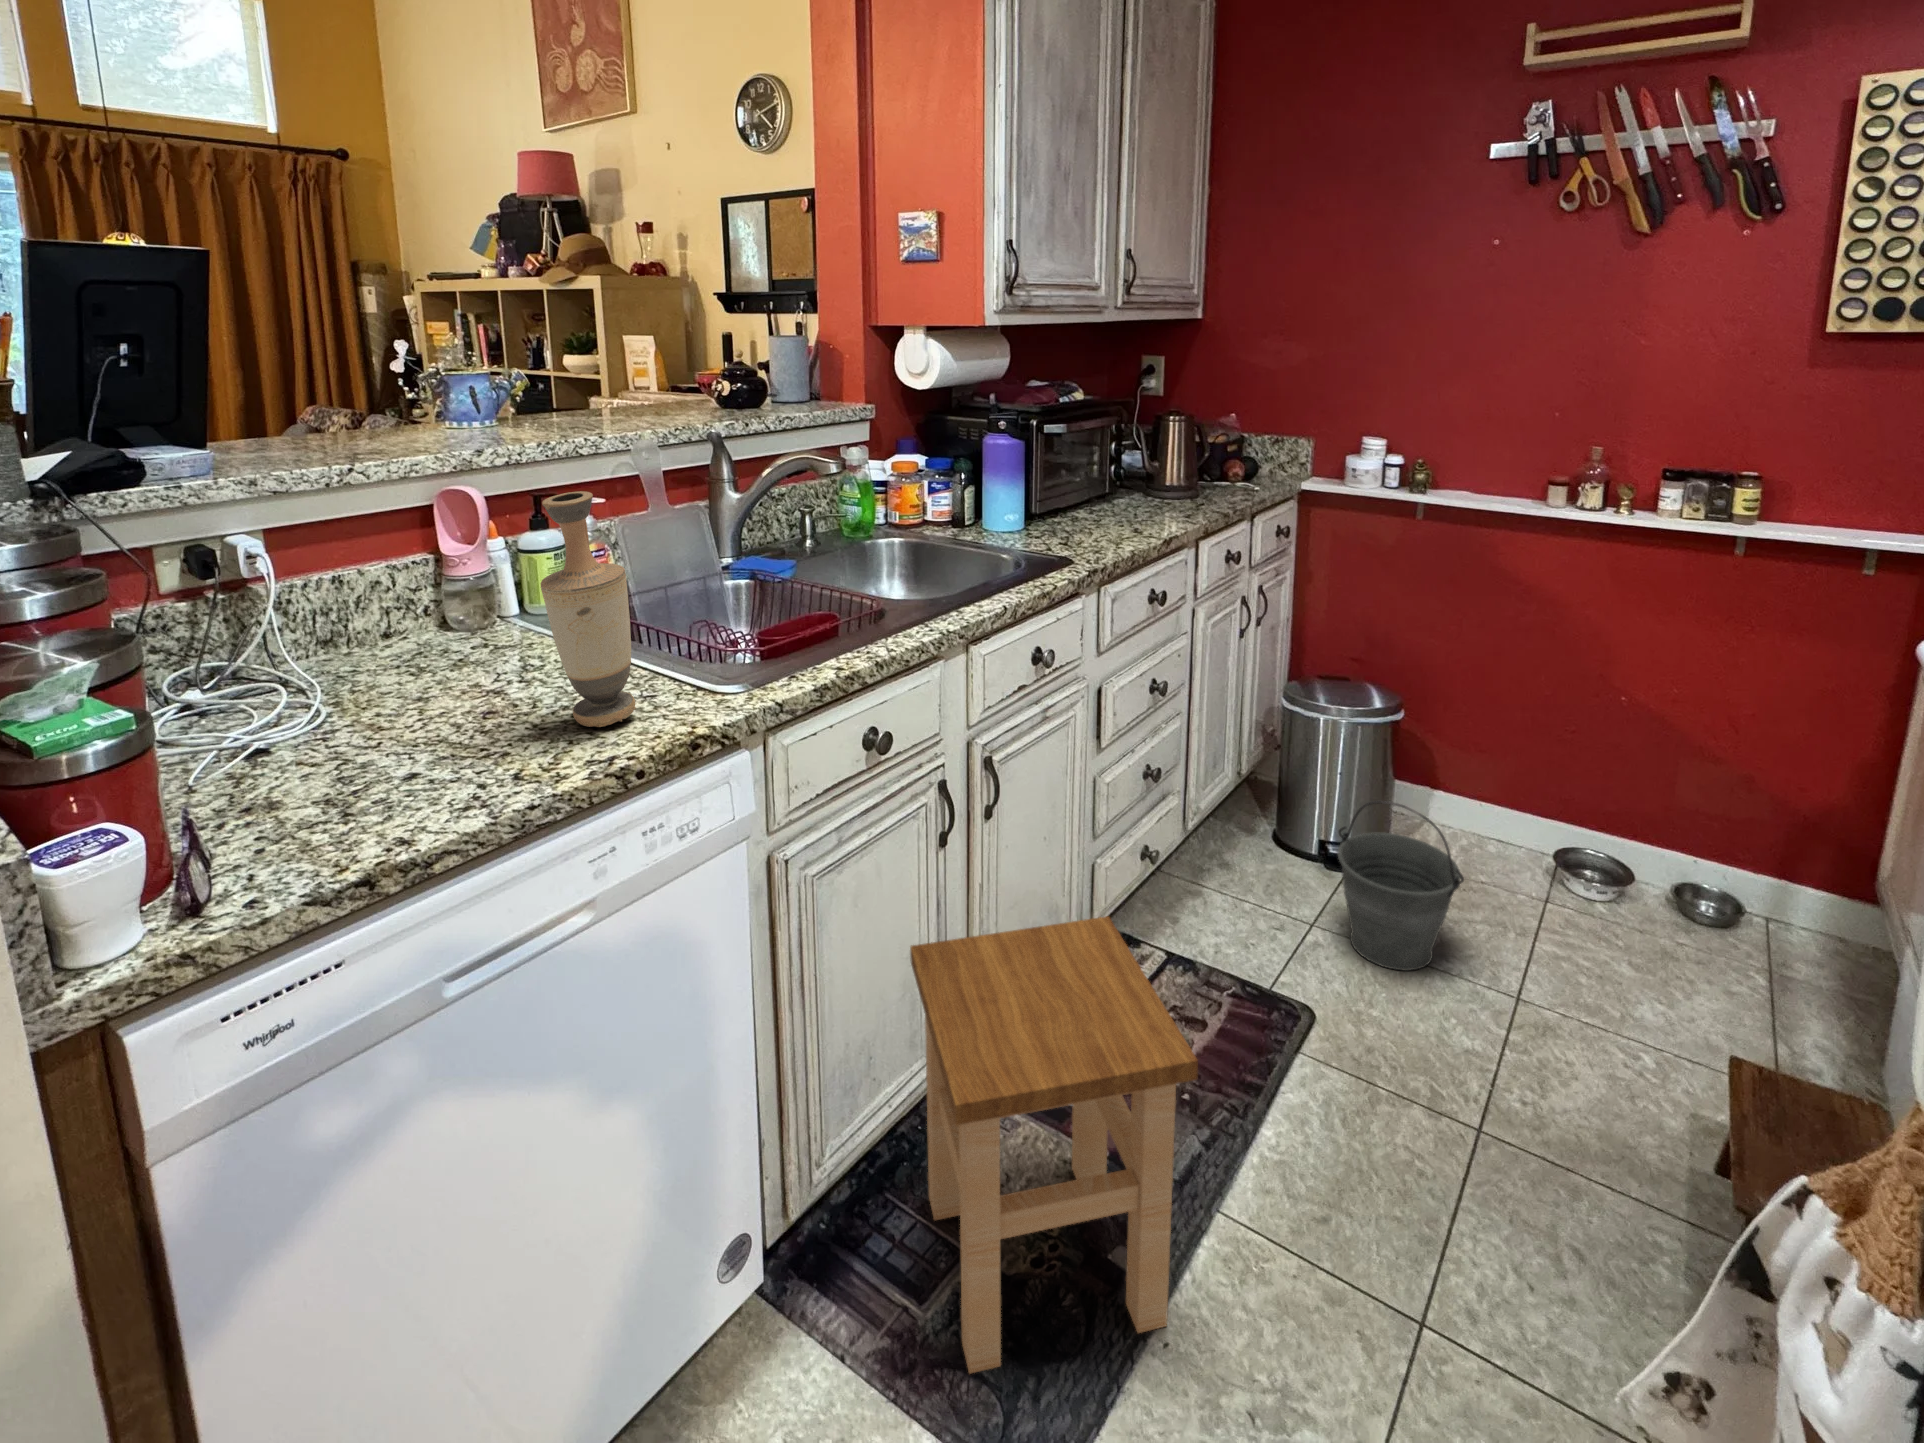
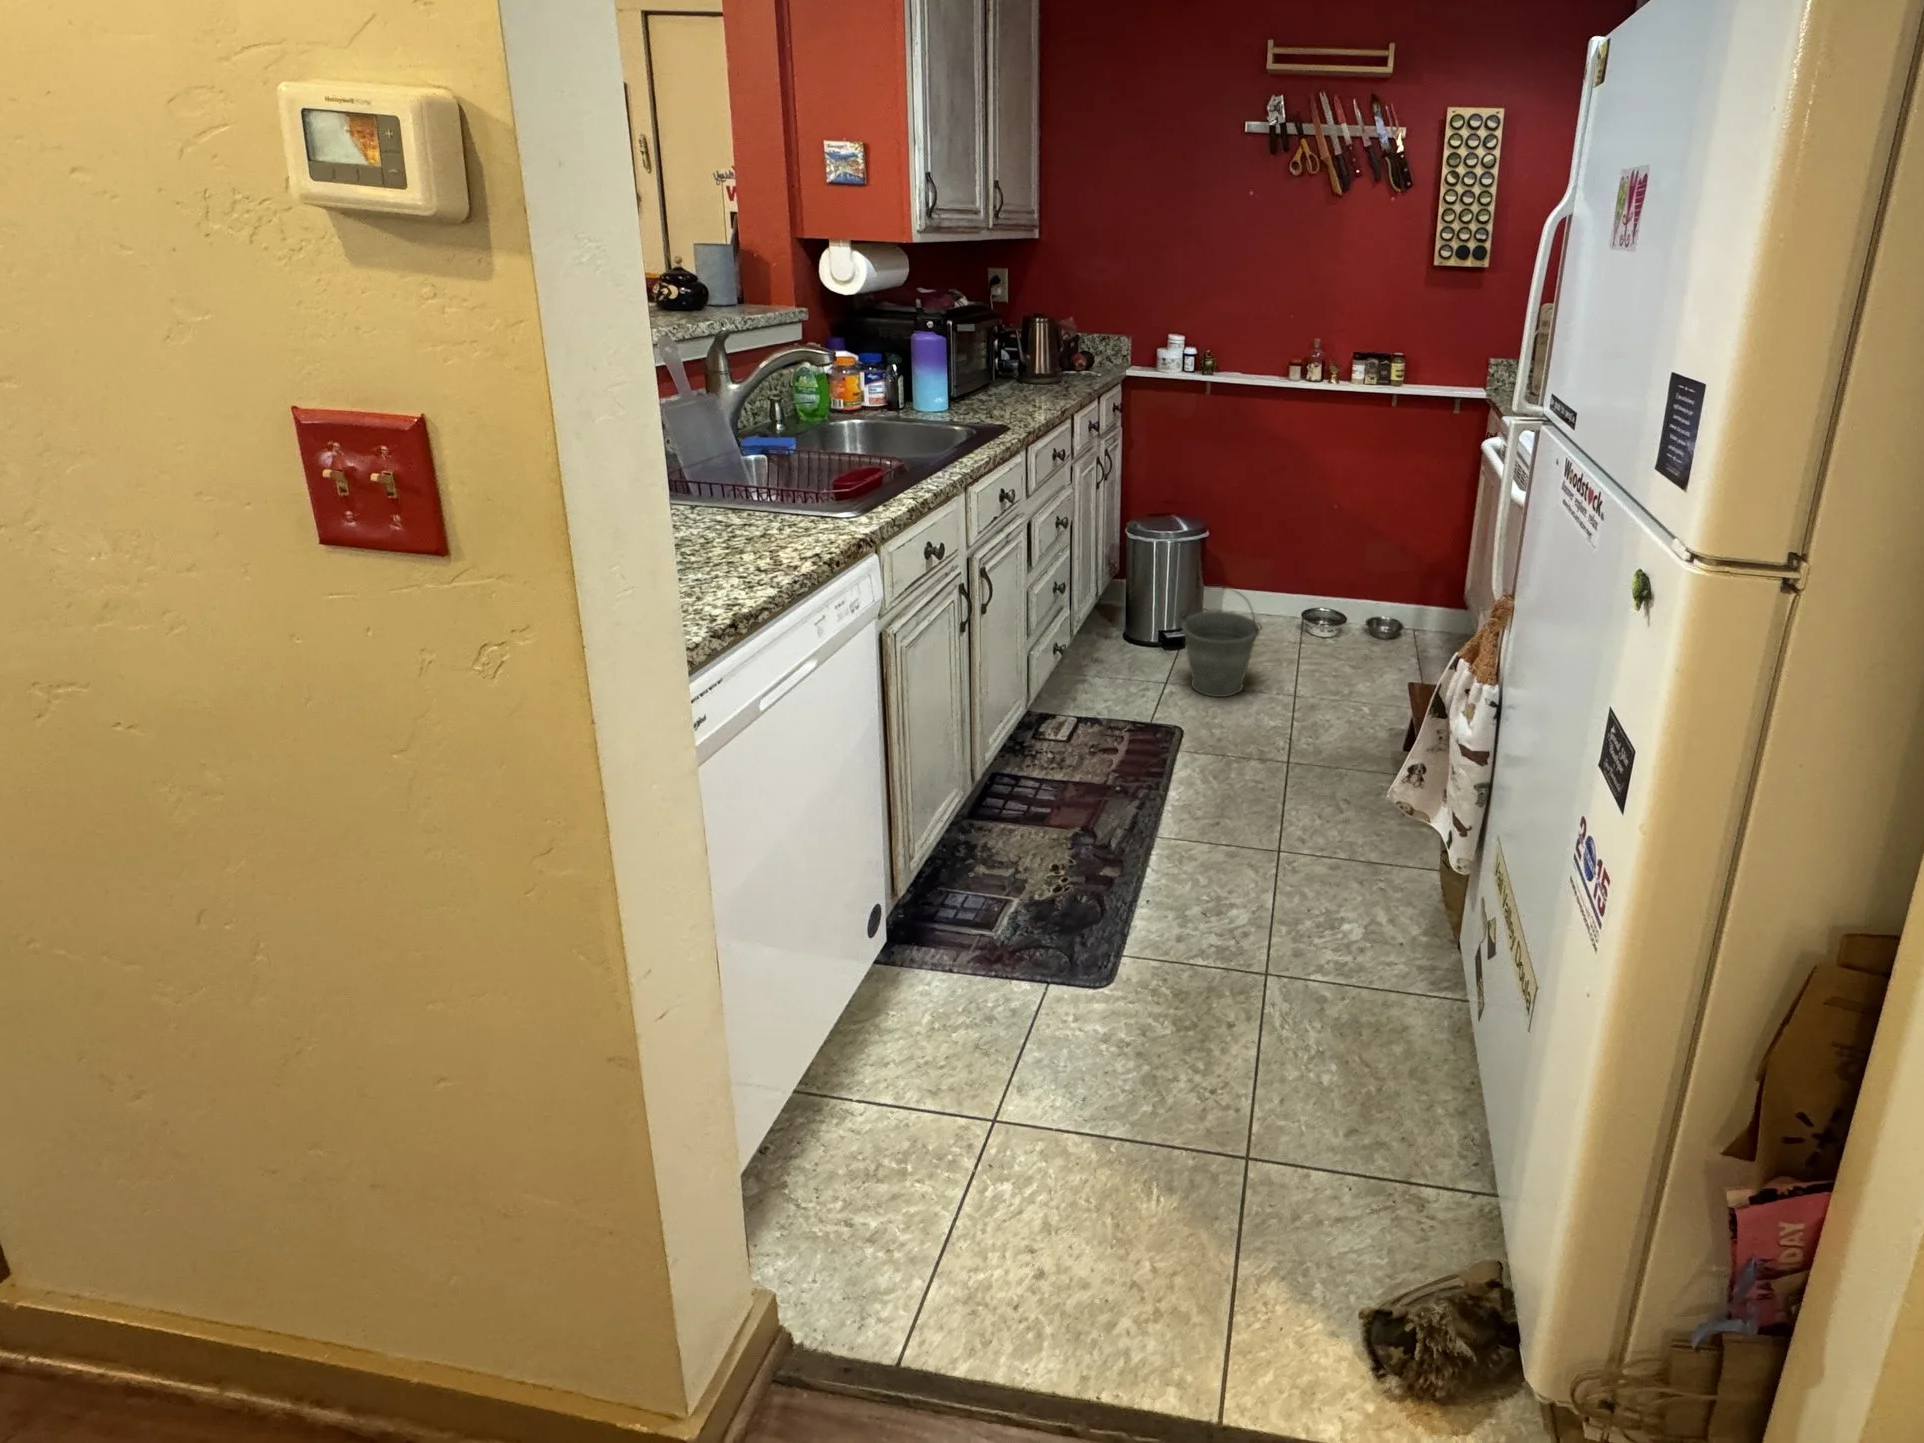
vase: present [541,491,636,727] -> none [735,367,802,541]
stool: present [910,916,1198,1373] -> none [953,663,1166,949]

